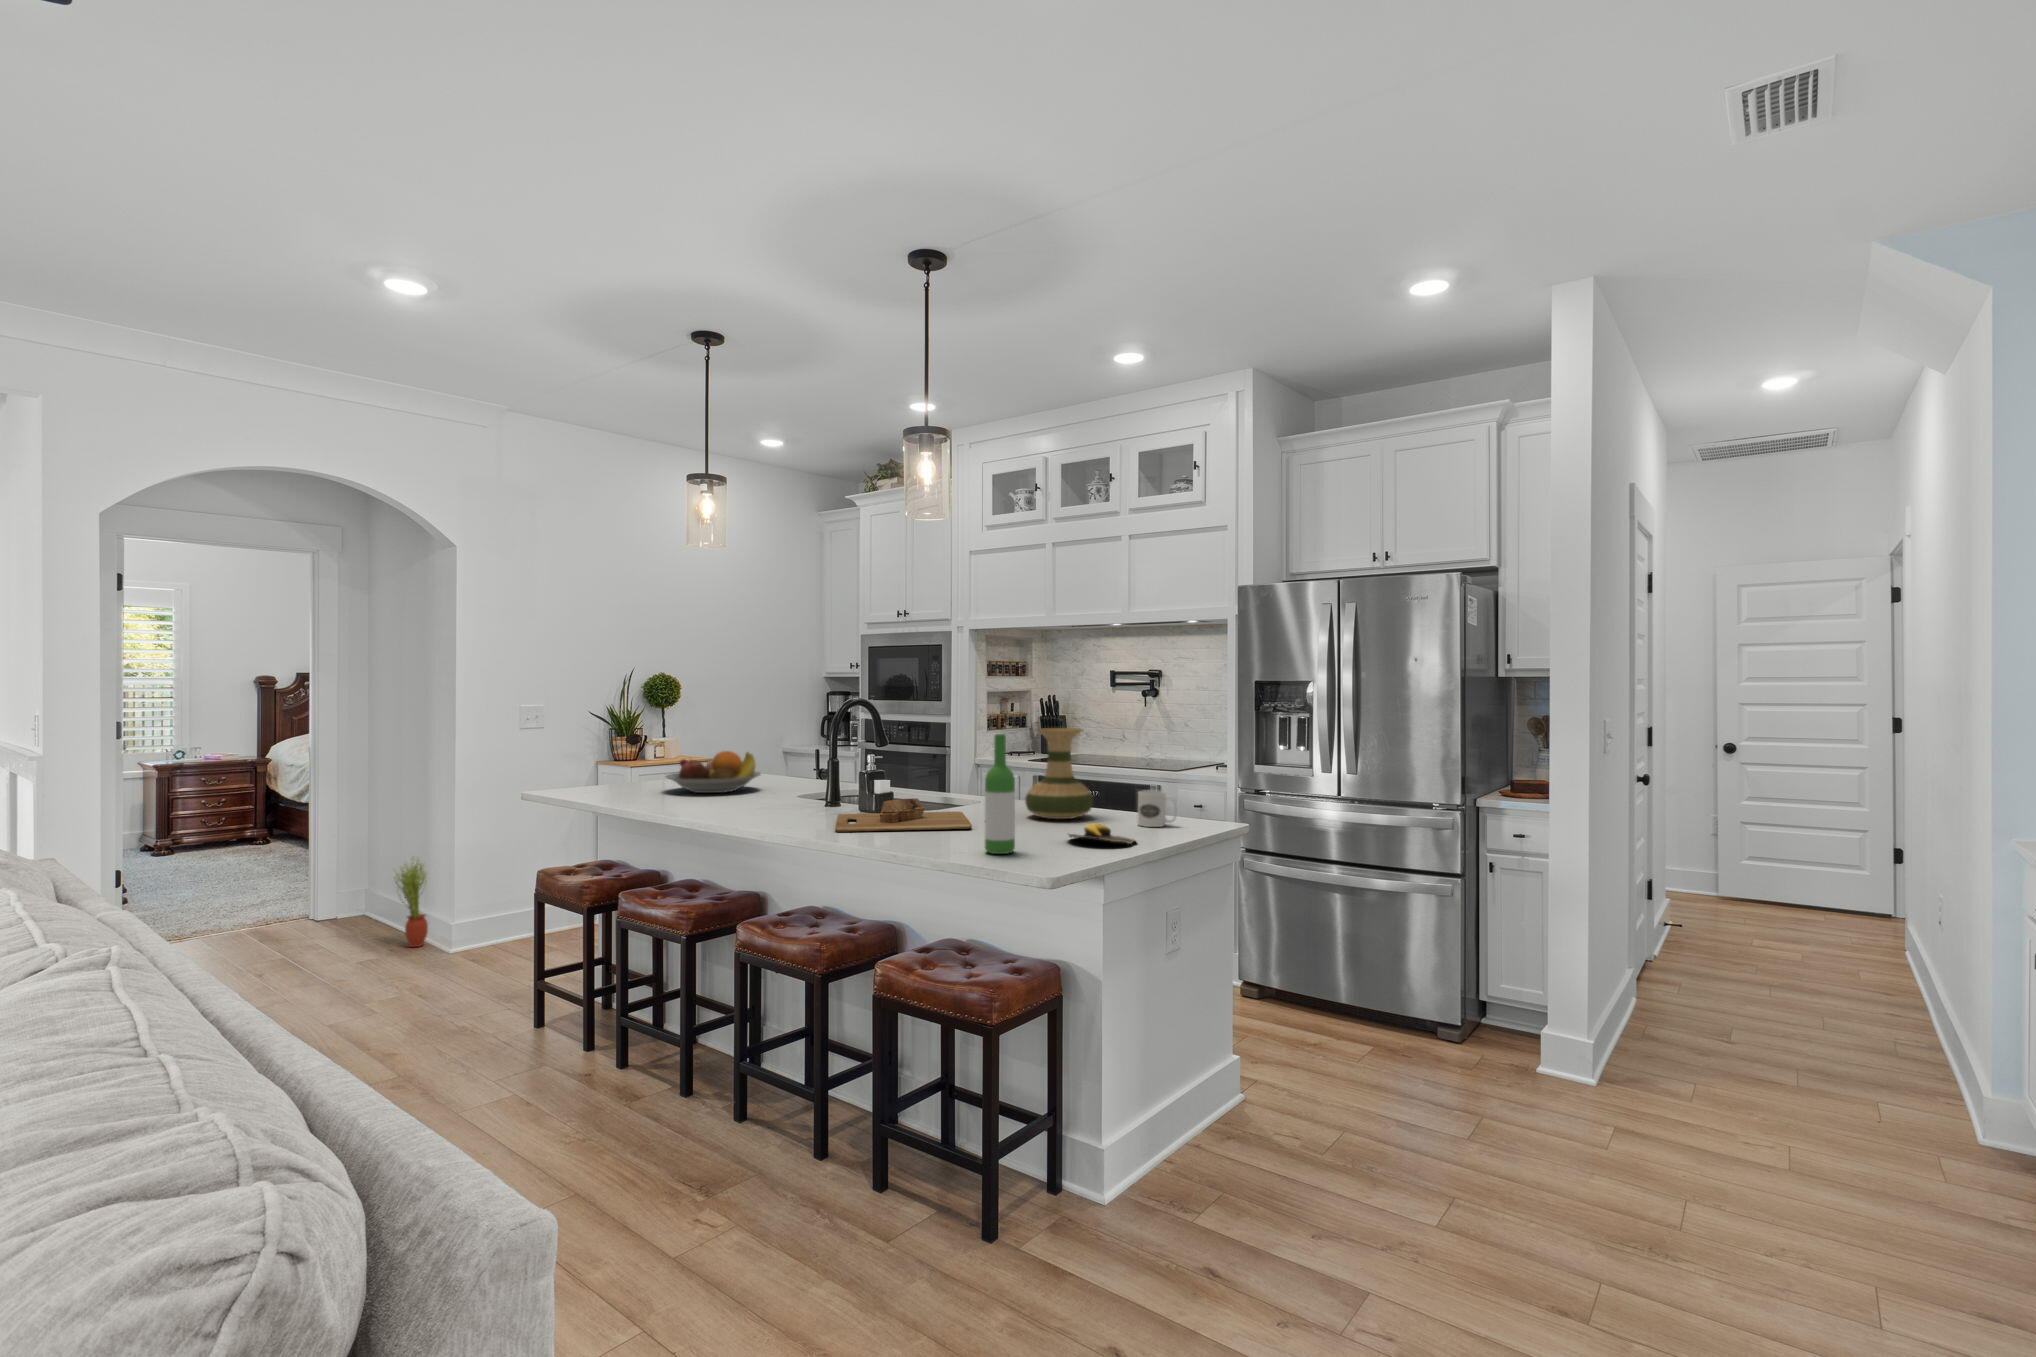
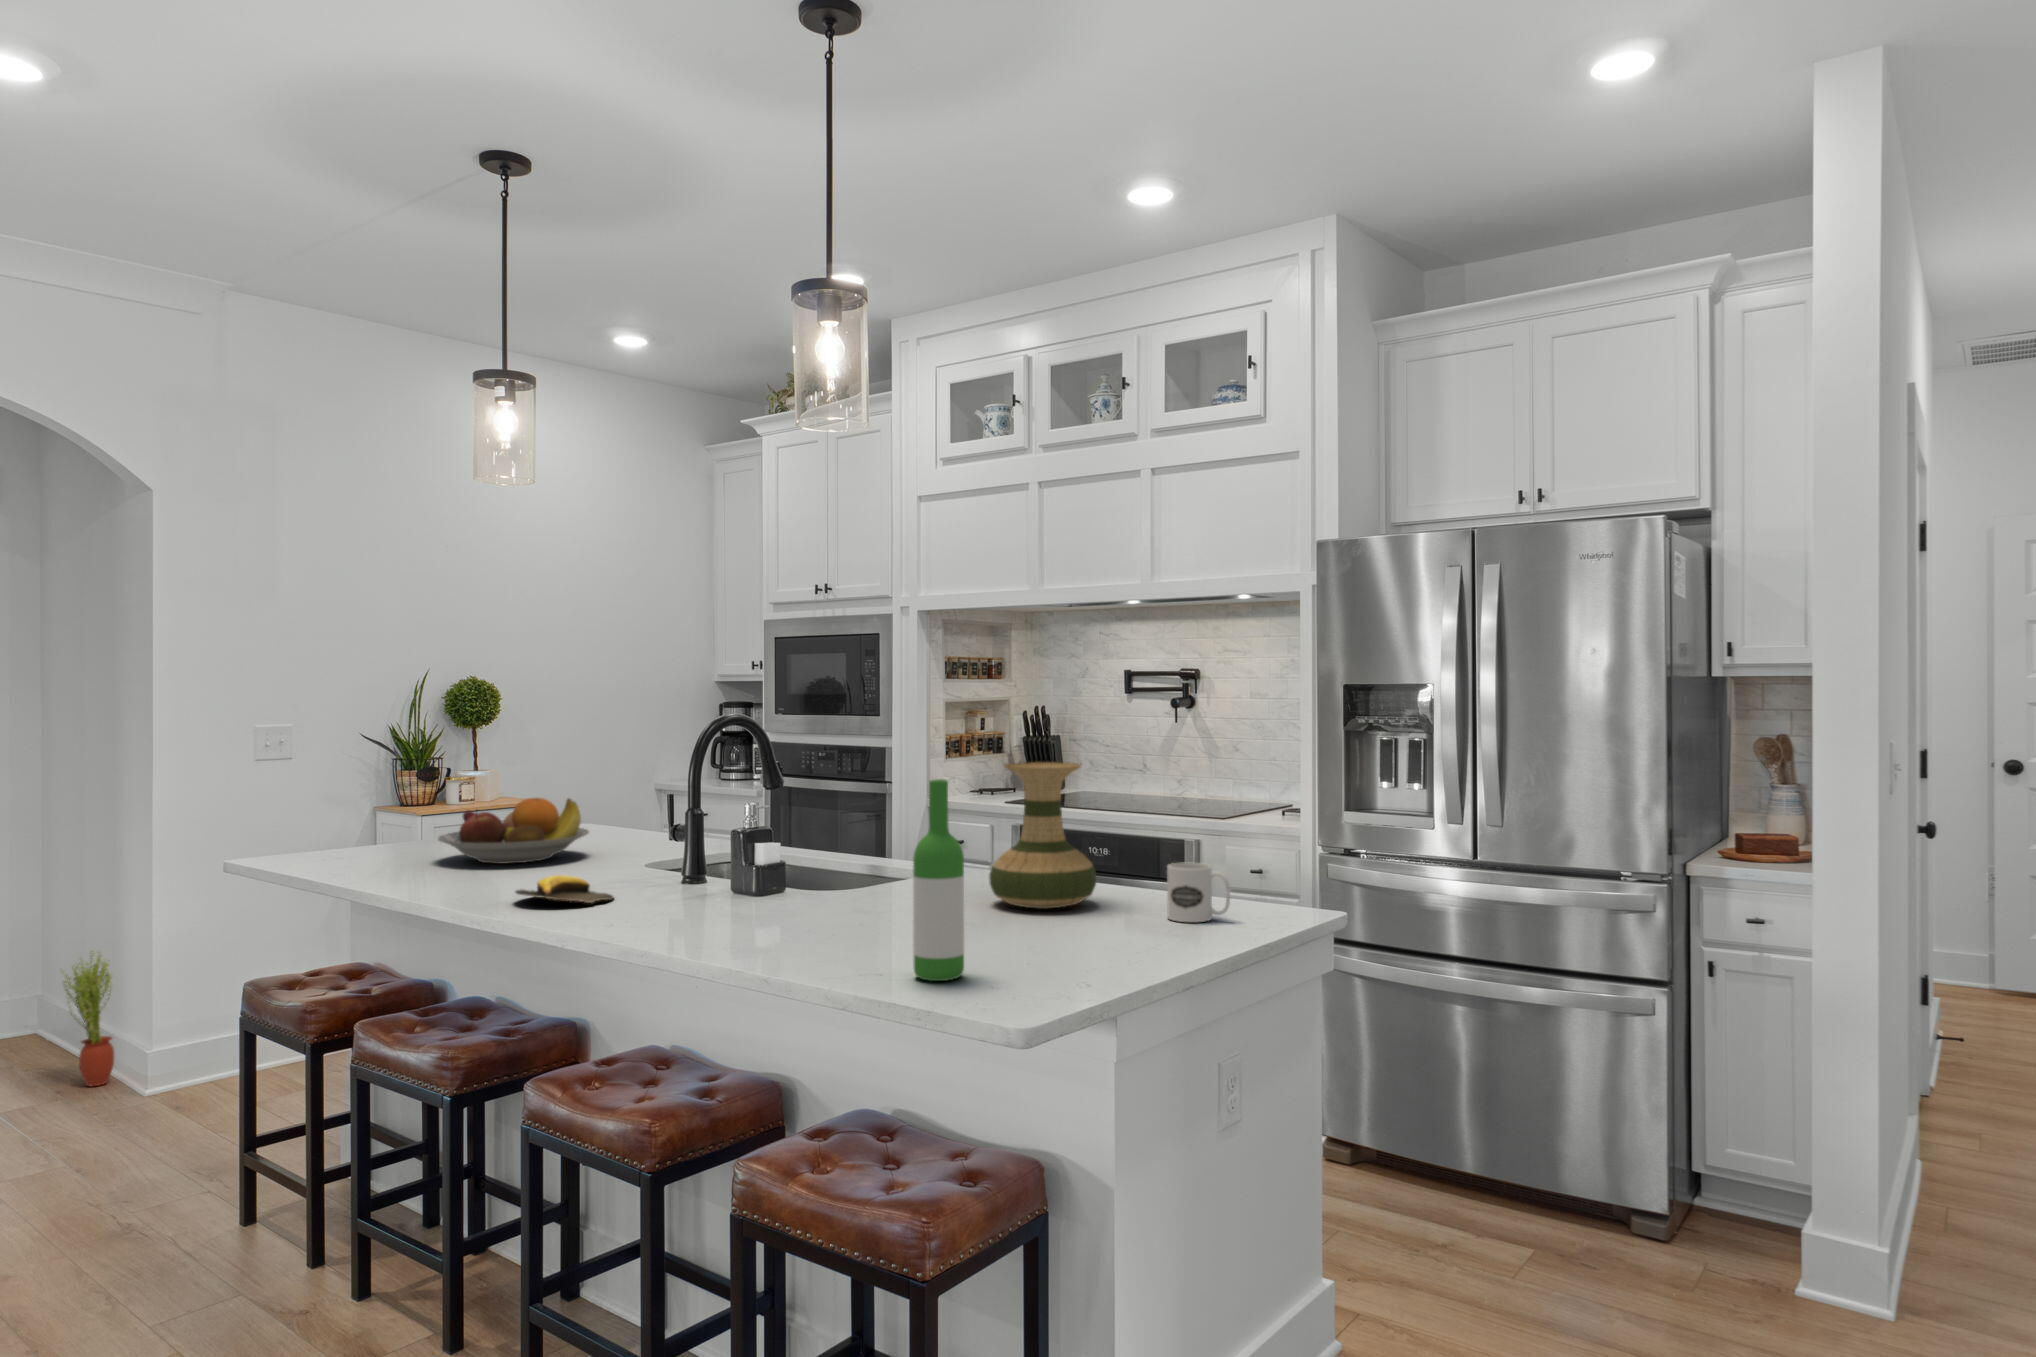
cutting board: present [835,798,972,832] -> none [678,878,901,937]
banana: present [1069,823,1135,844] -> present [516,875,613,903]

